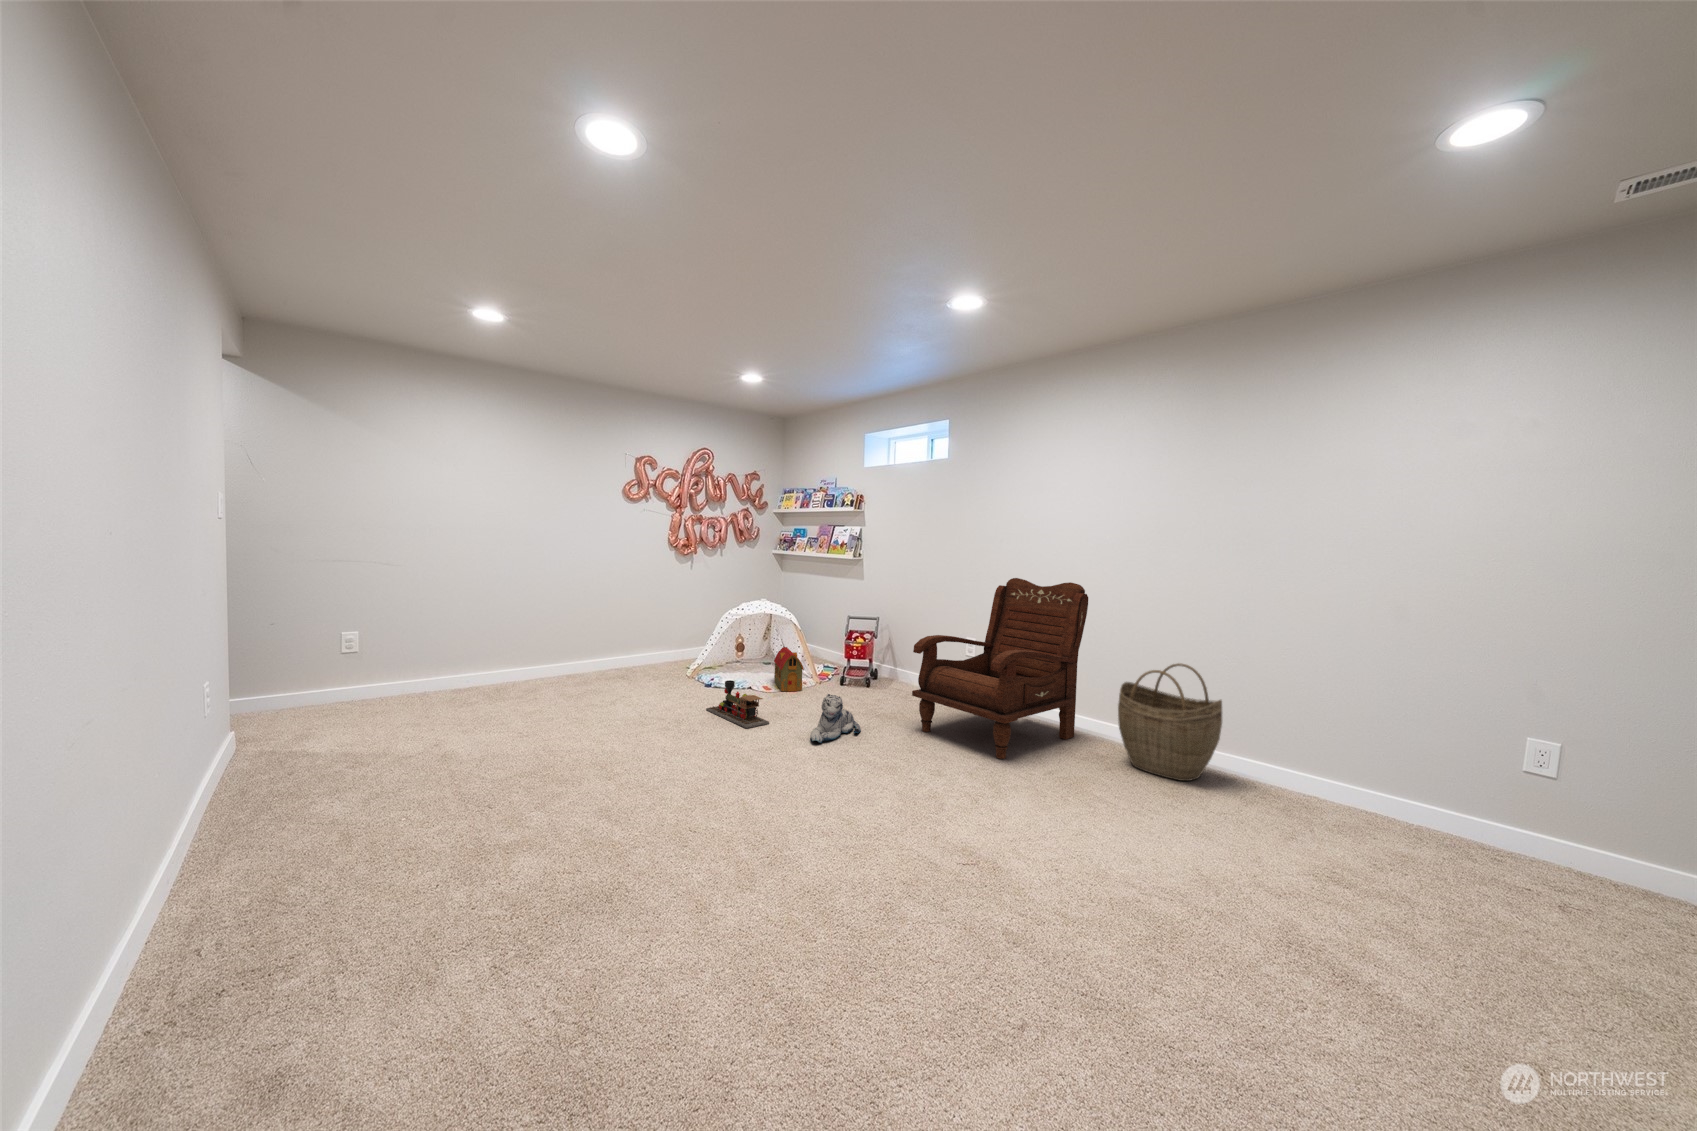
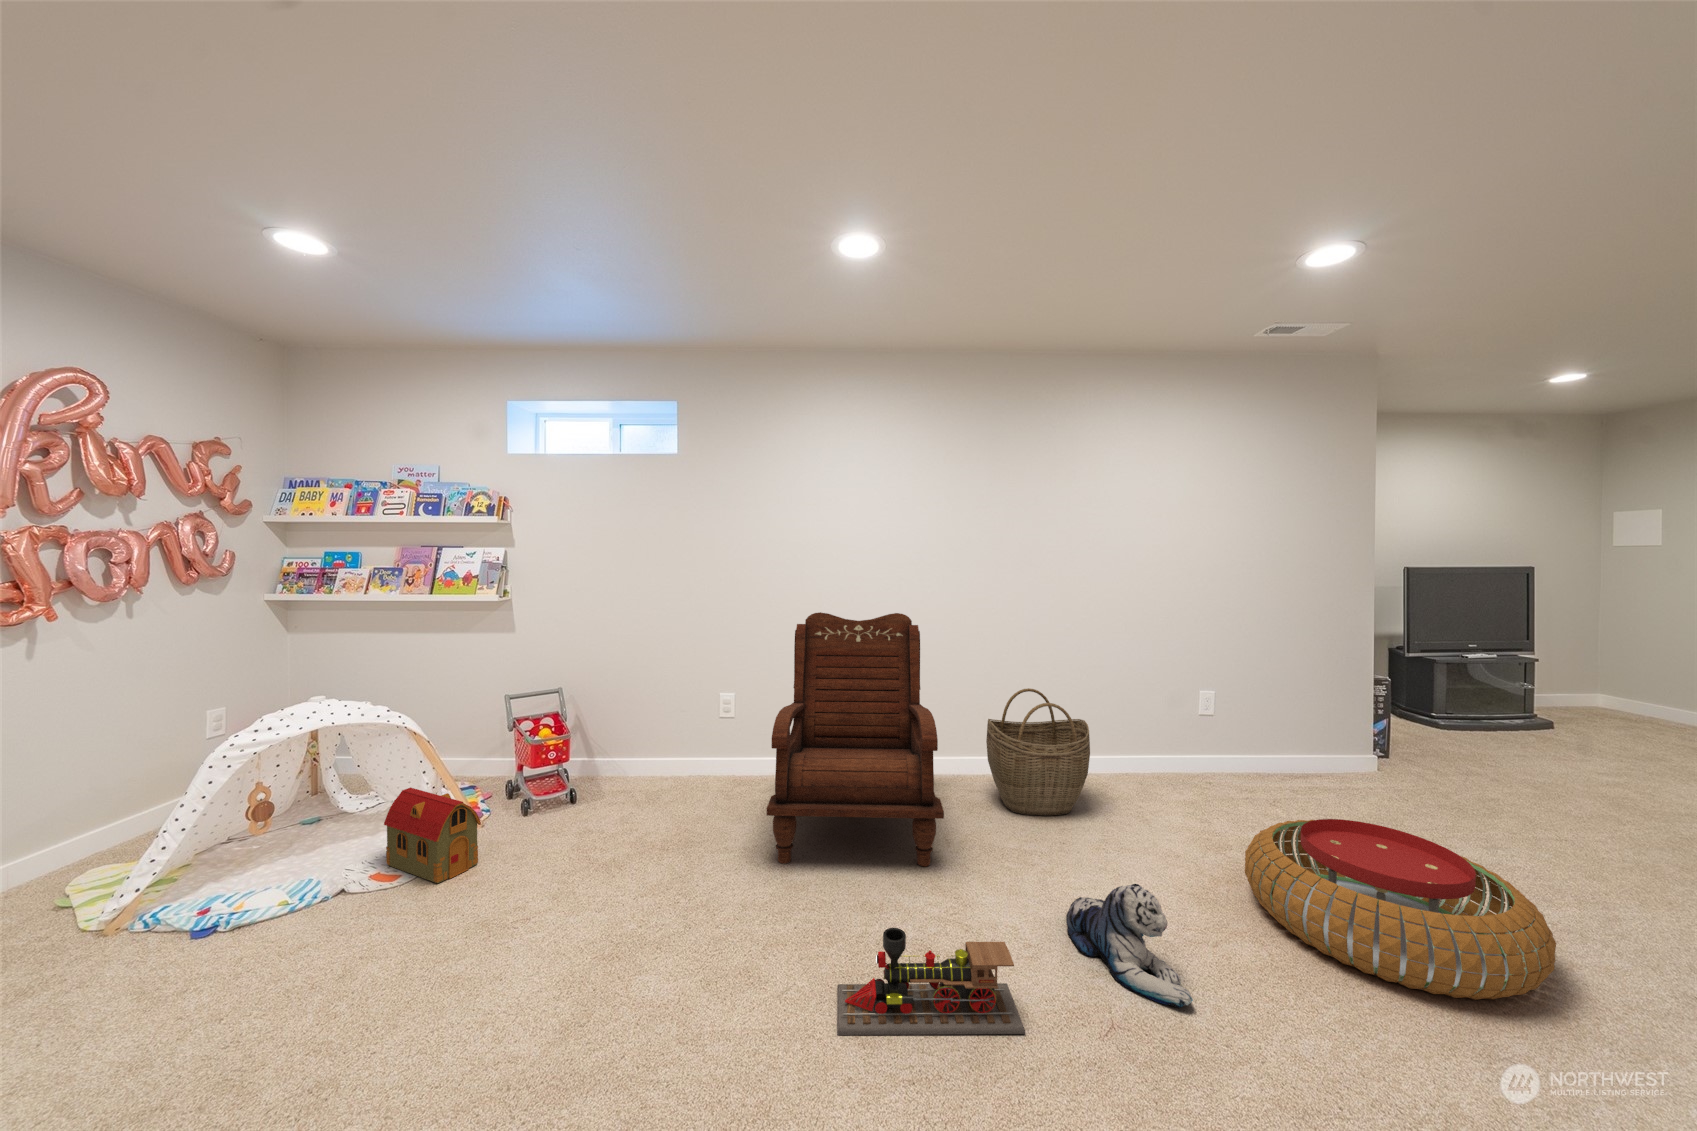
toy train: present [706,680,769,728] -> present [837,928,1025,1035]
plush toy: present [810,694,861,743] -> present [1066,884,1193,1008]
pouf: none [1178,803,1476,983] -> present [1245,819,1556,1000]

